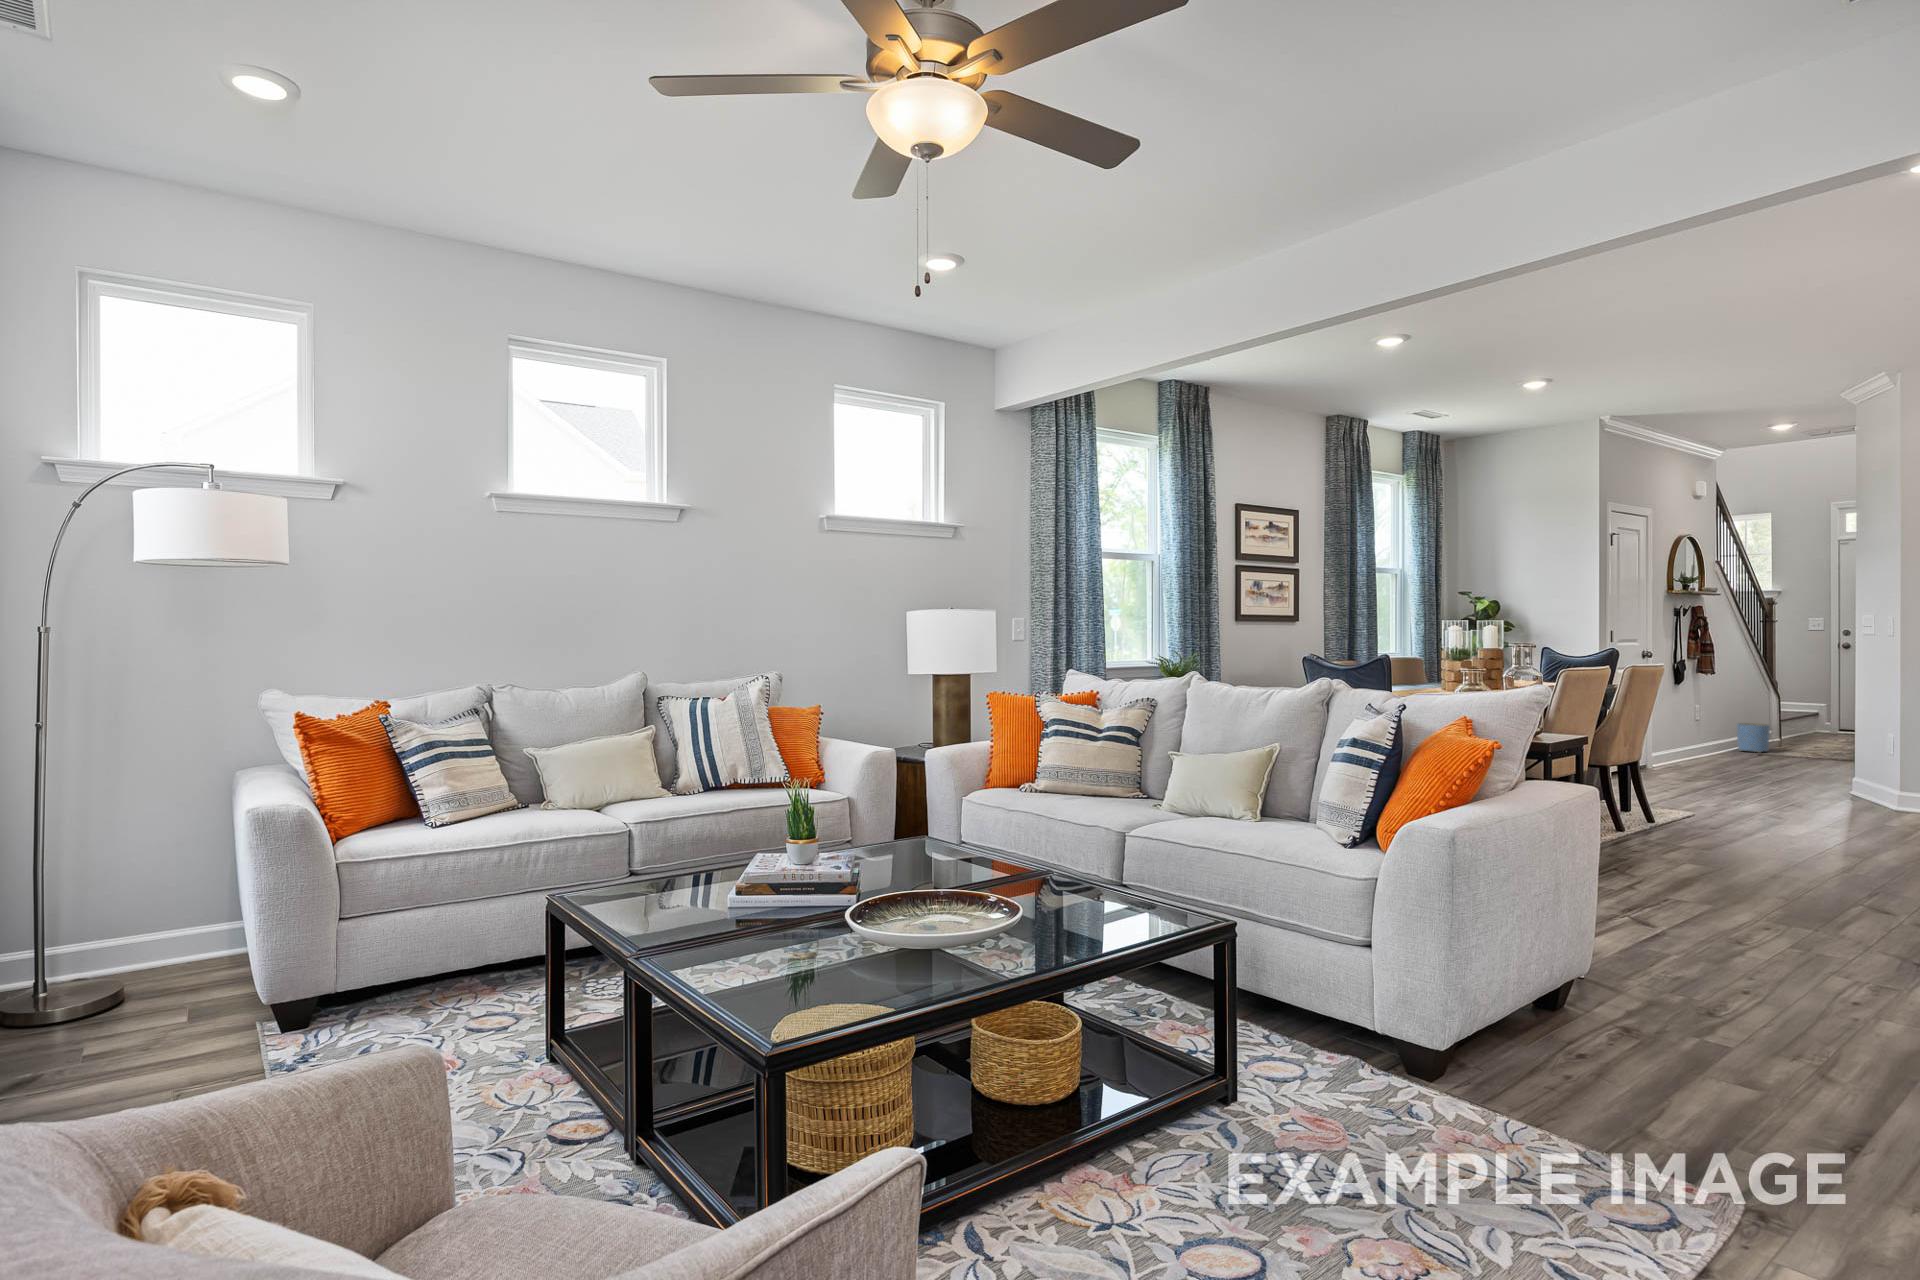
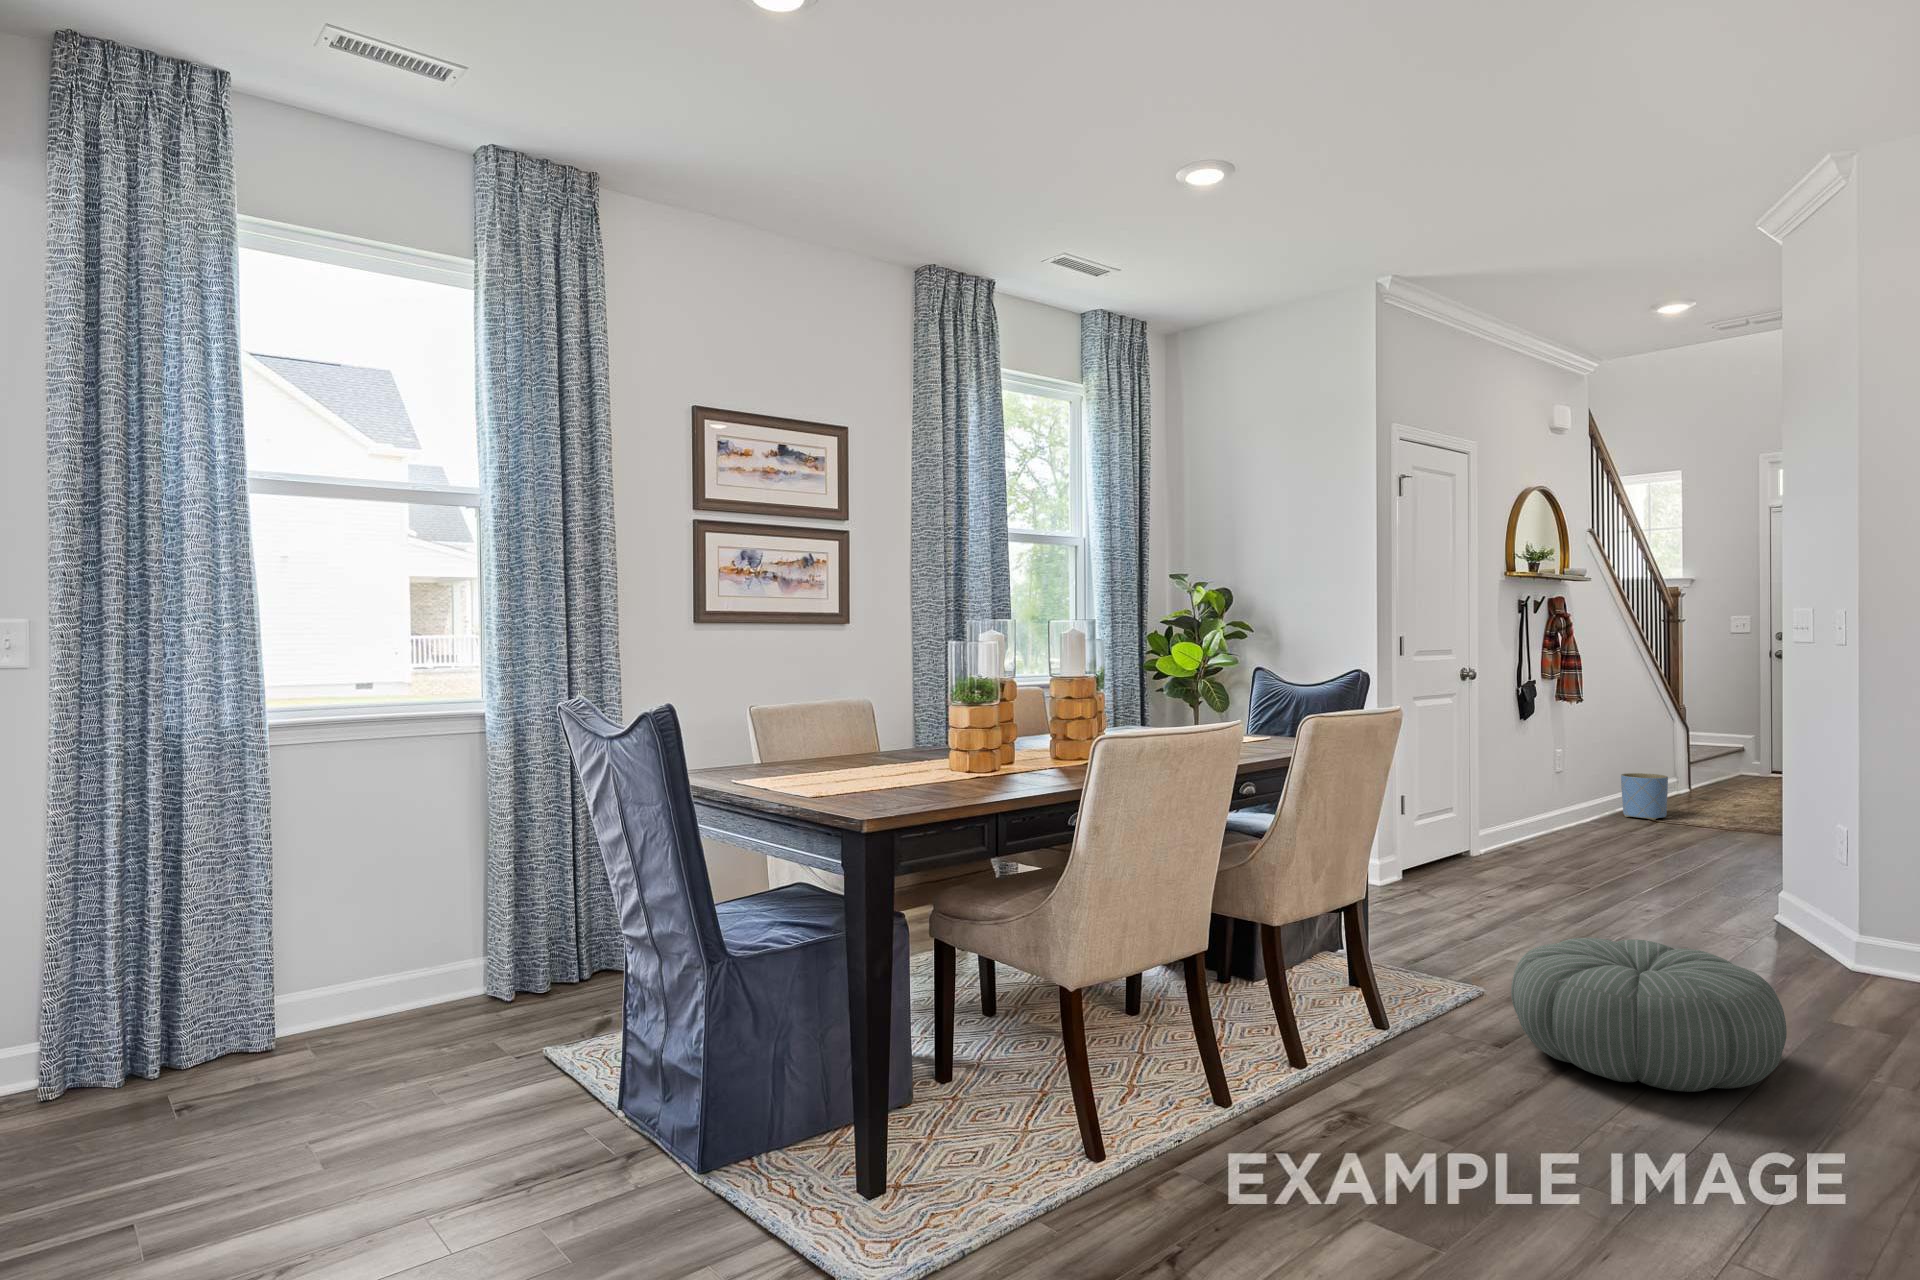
pouf: none [1715,780,1858,840] -> present [1511,938,1787,1092]

